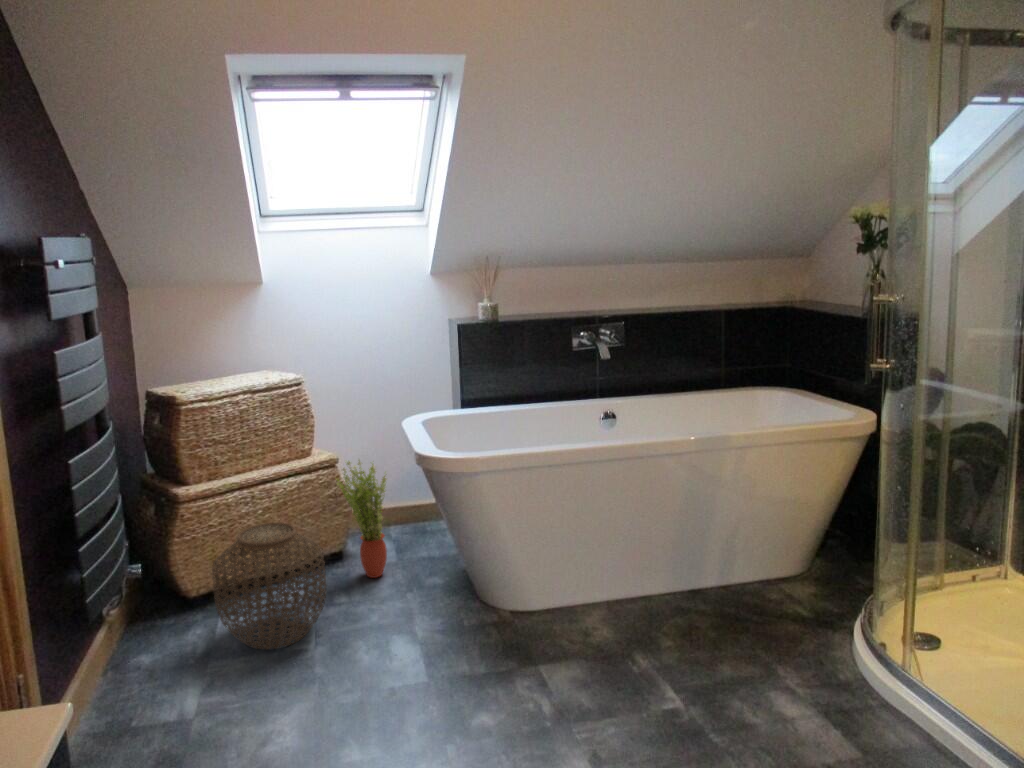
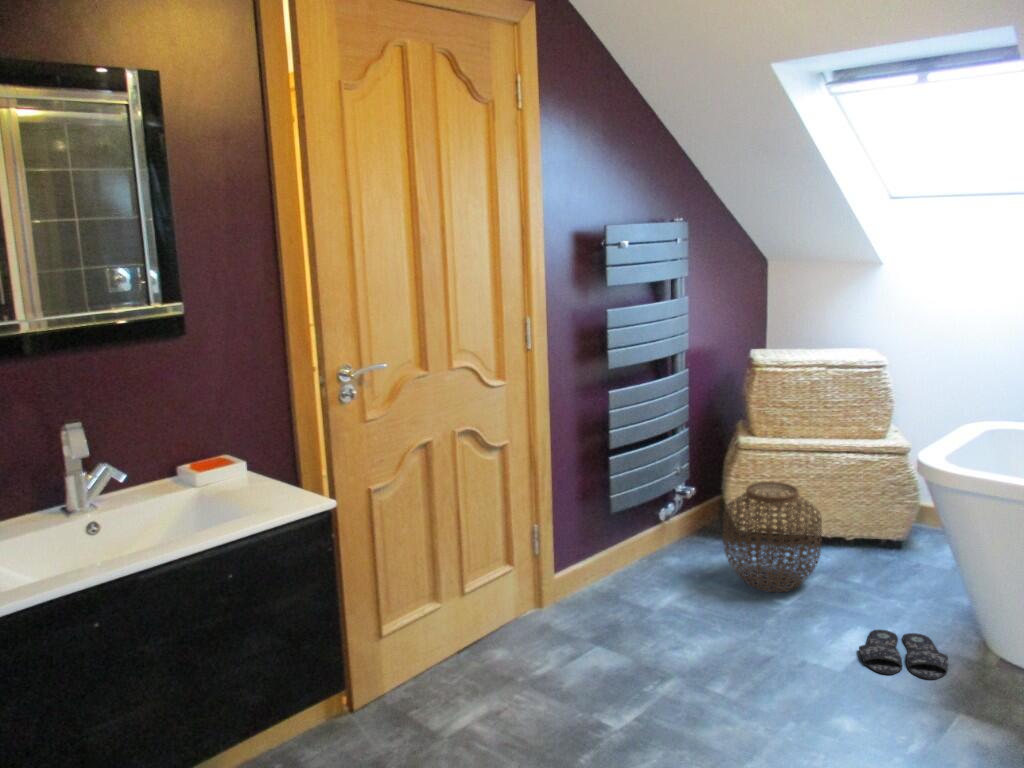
potted plant: present [338,461,387,578] -> none [877,449,934,577]
slippers: none [418,619,510,669] -> present [859,630,948,680]

